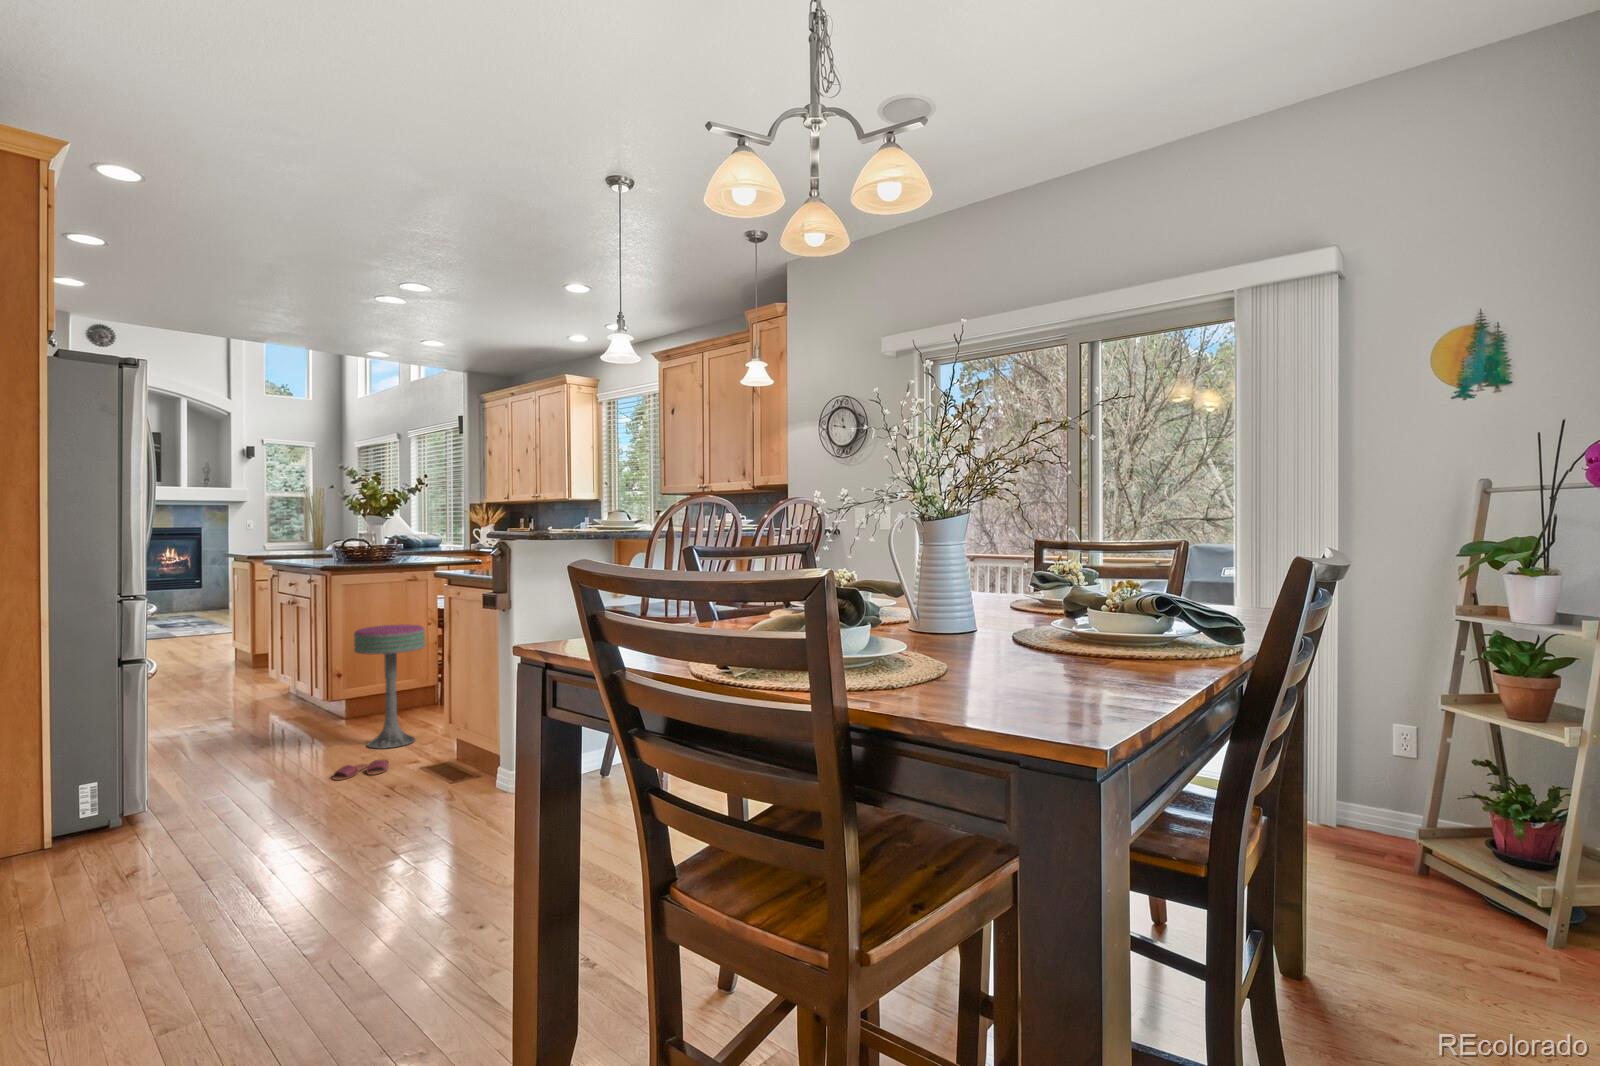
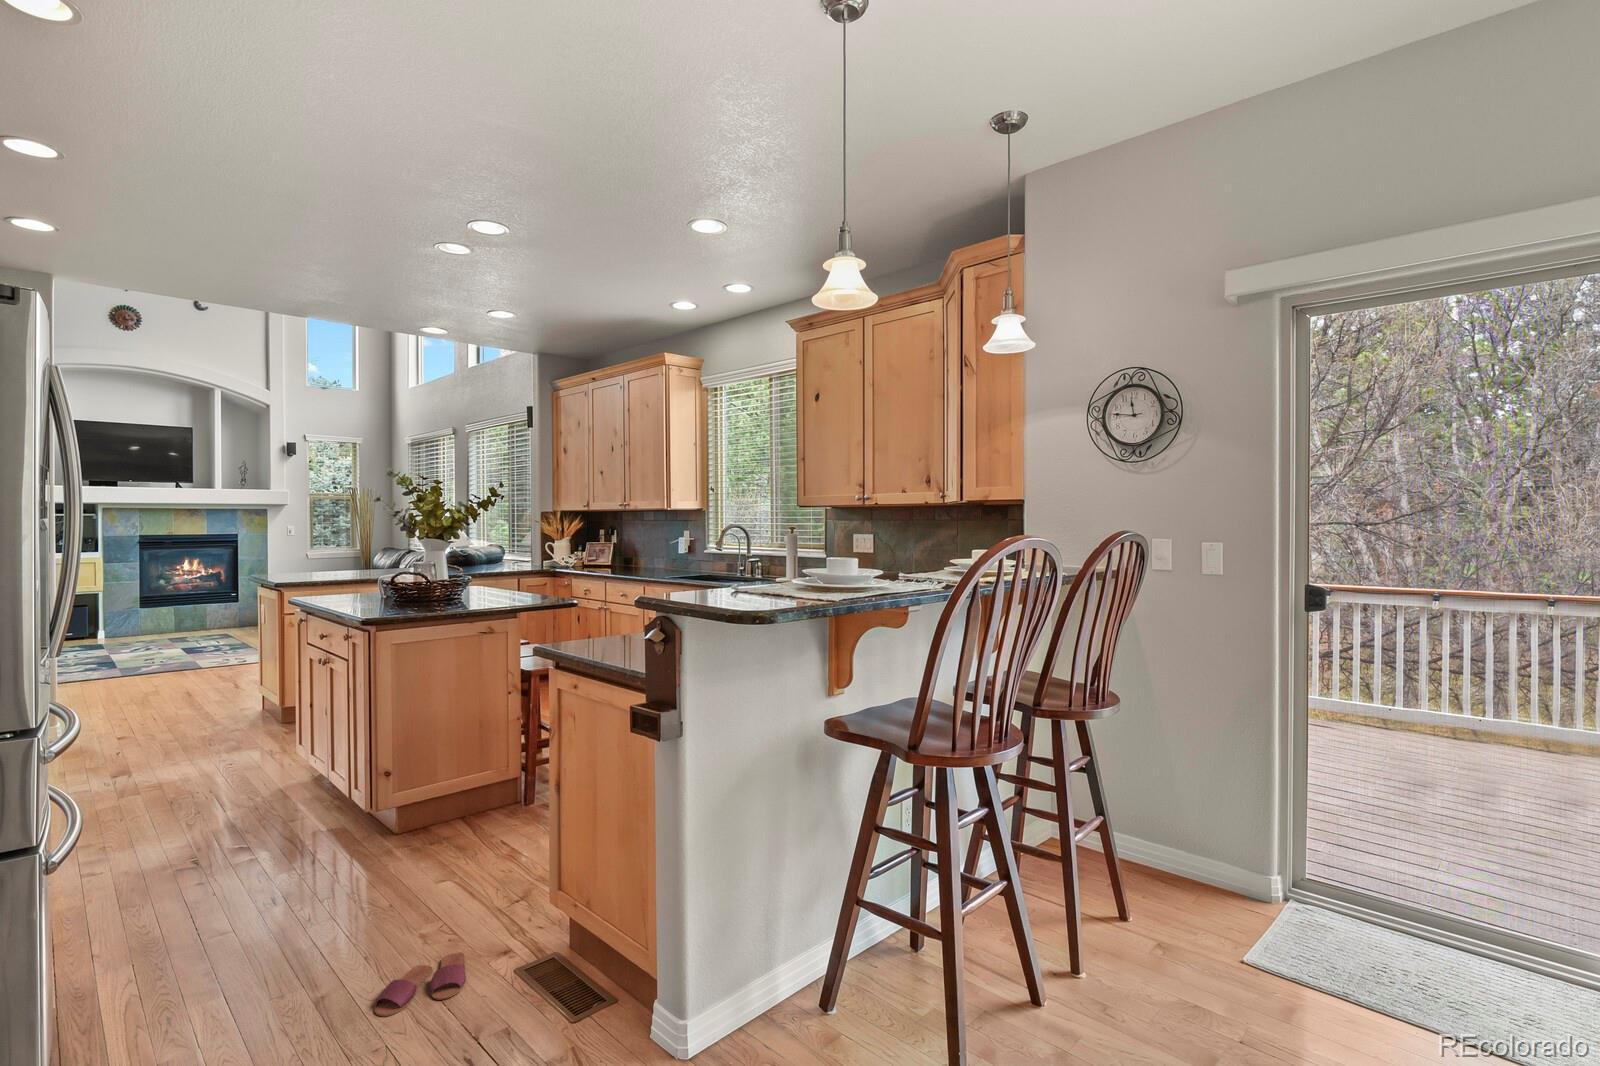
bar stool: present [354,625,425,749] -> none [409,714,516,918]

